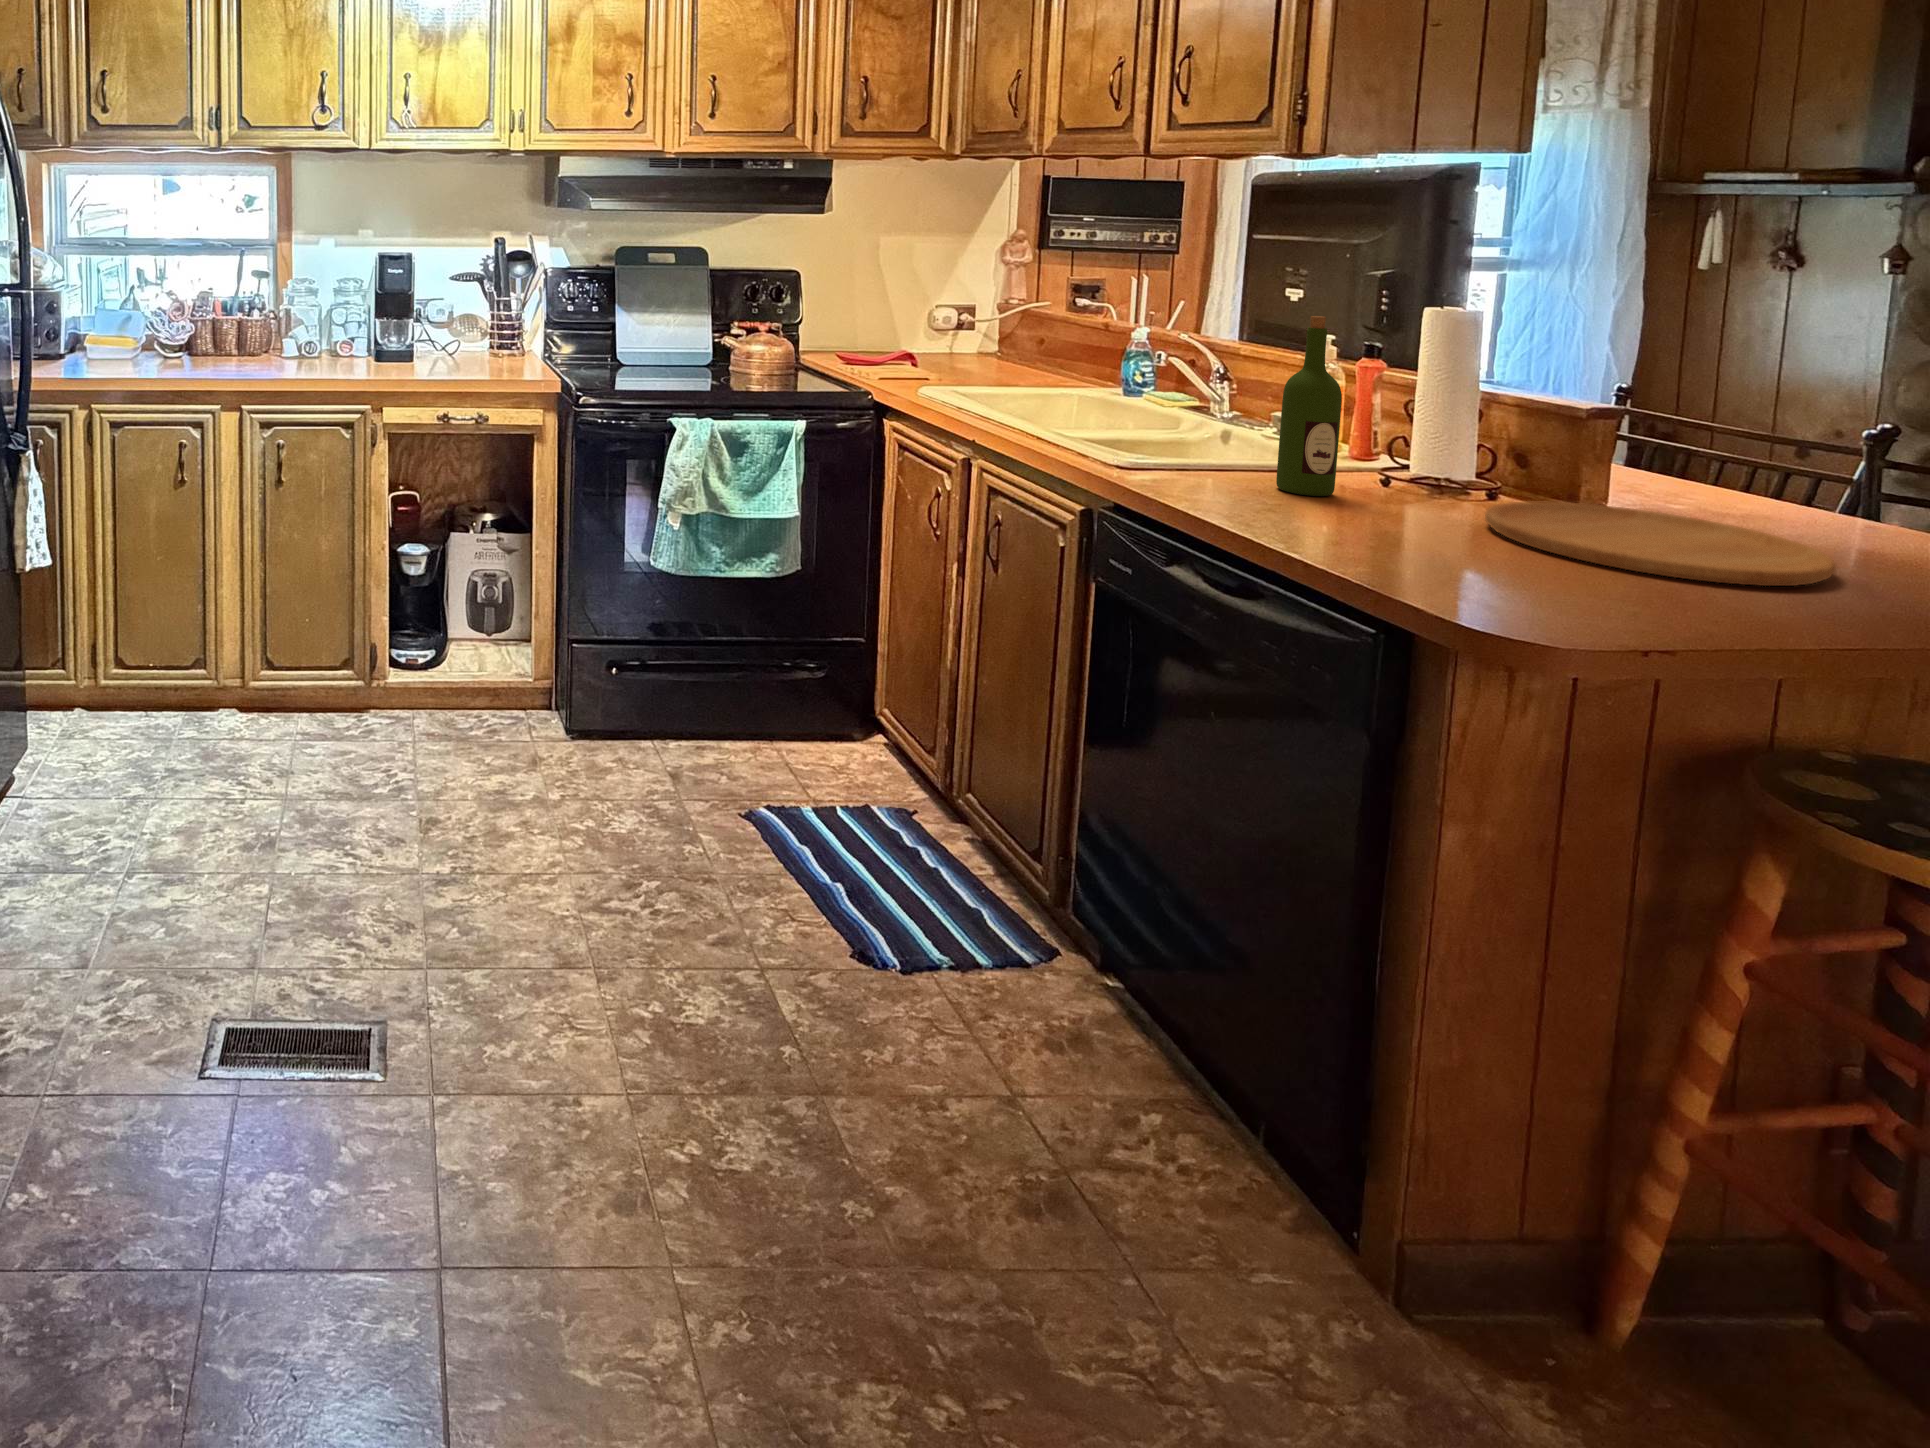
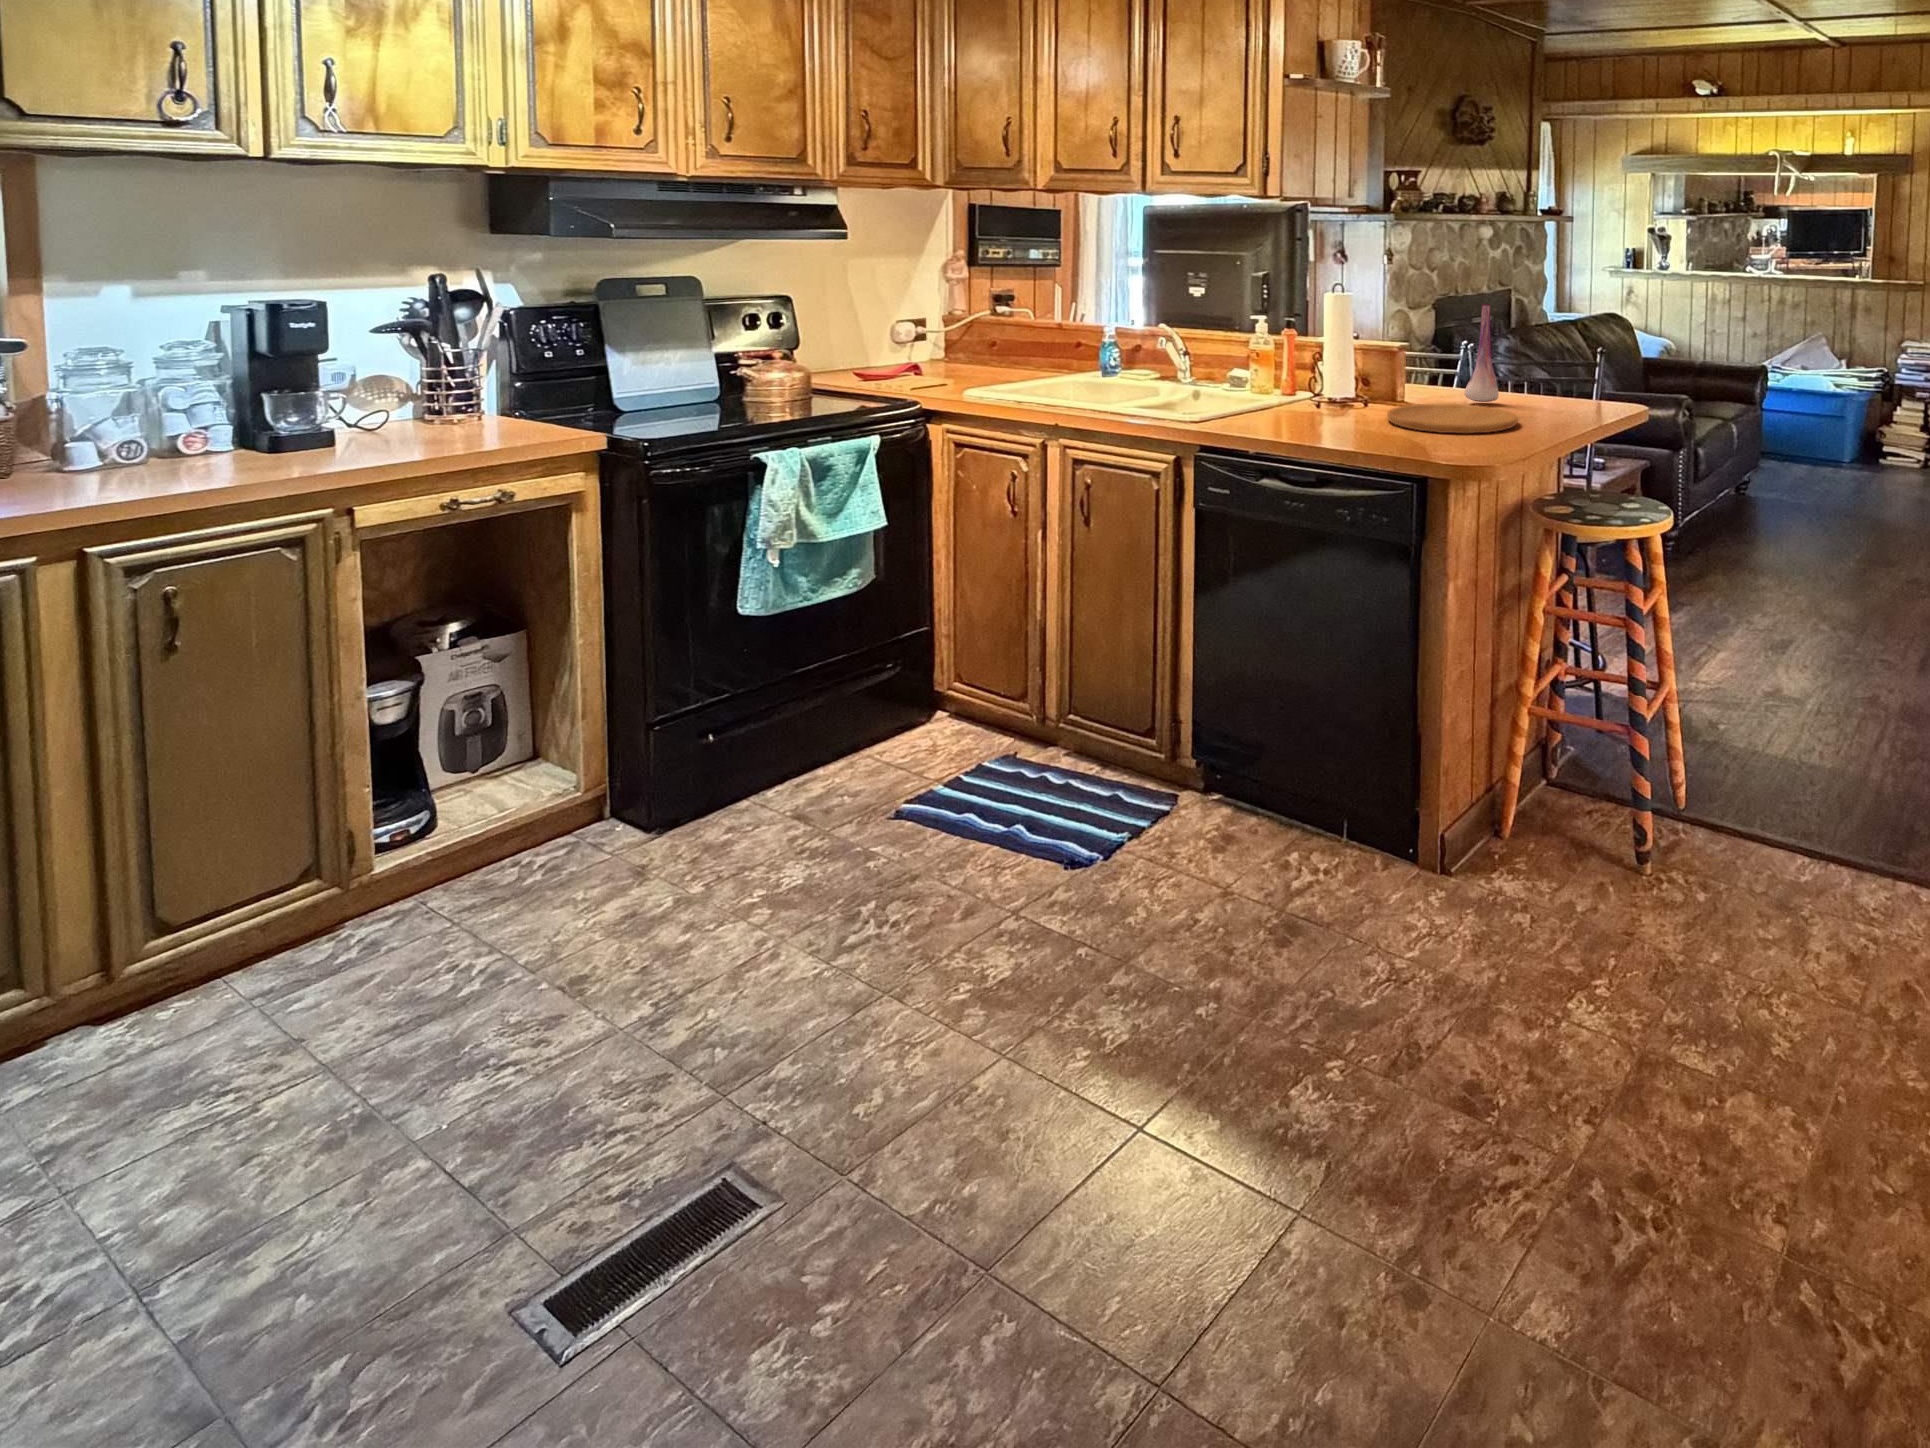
wine bottle: present [1276,316,1342,496] -> none [1284,308,1316,424]
vase: none [1757,336,1883,535] -> present [1465,305,1499,402]

